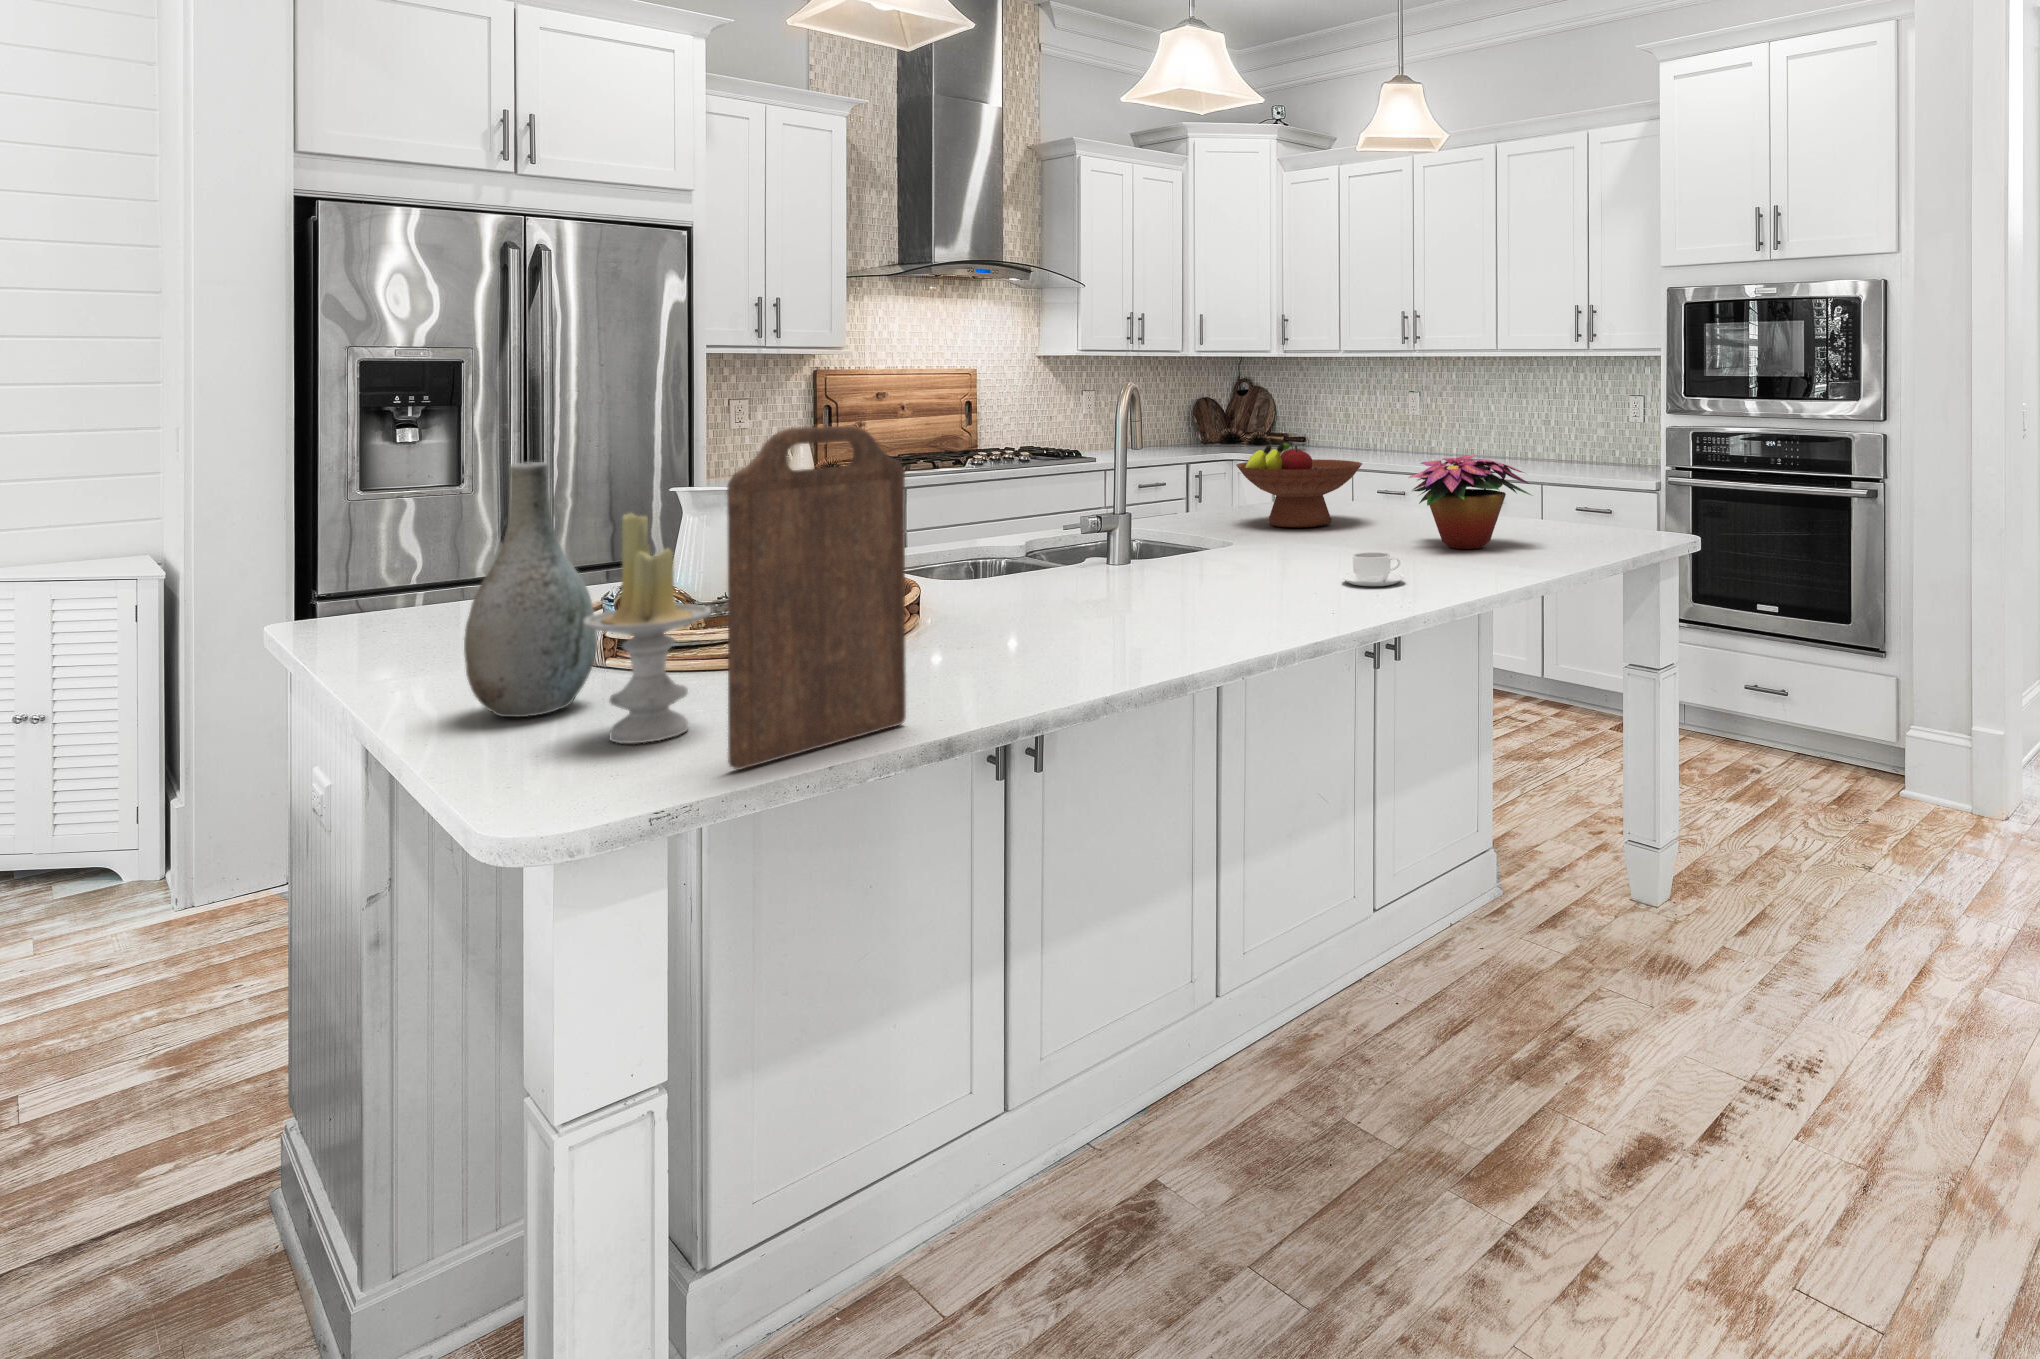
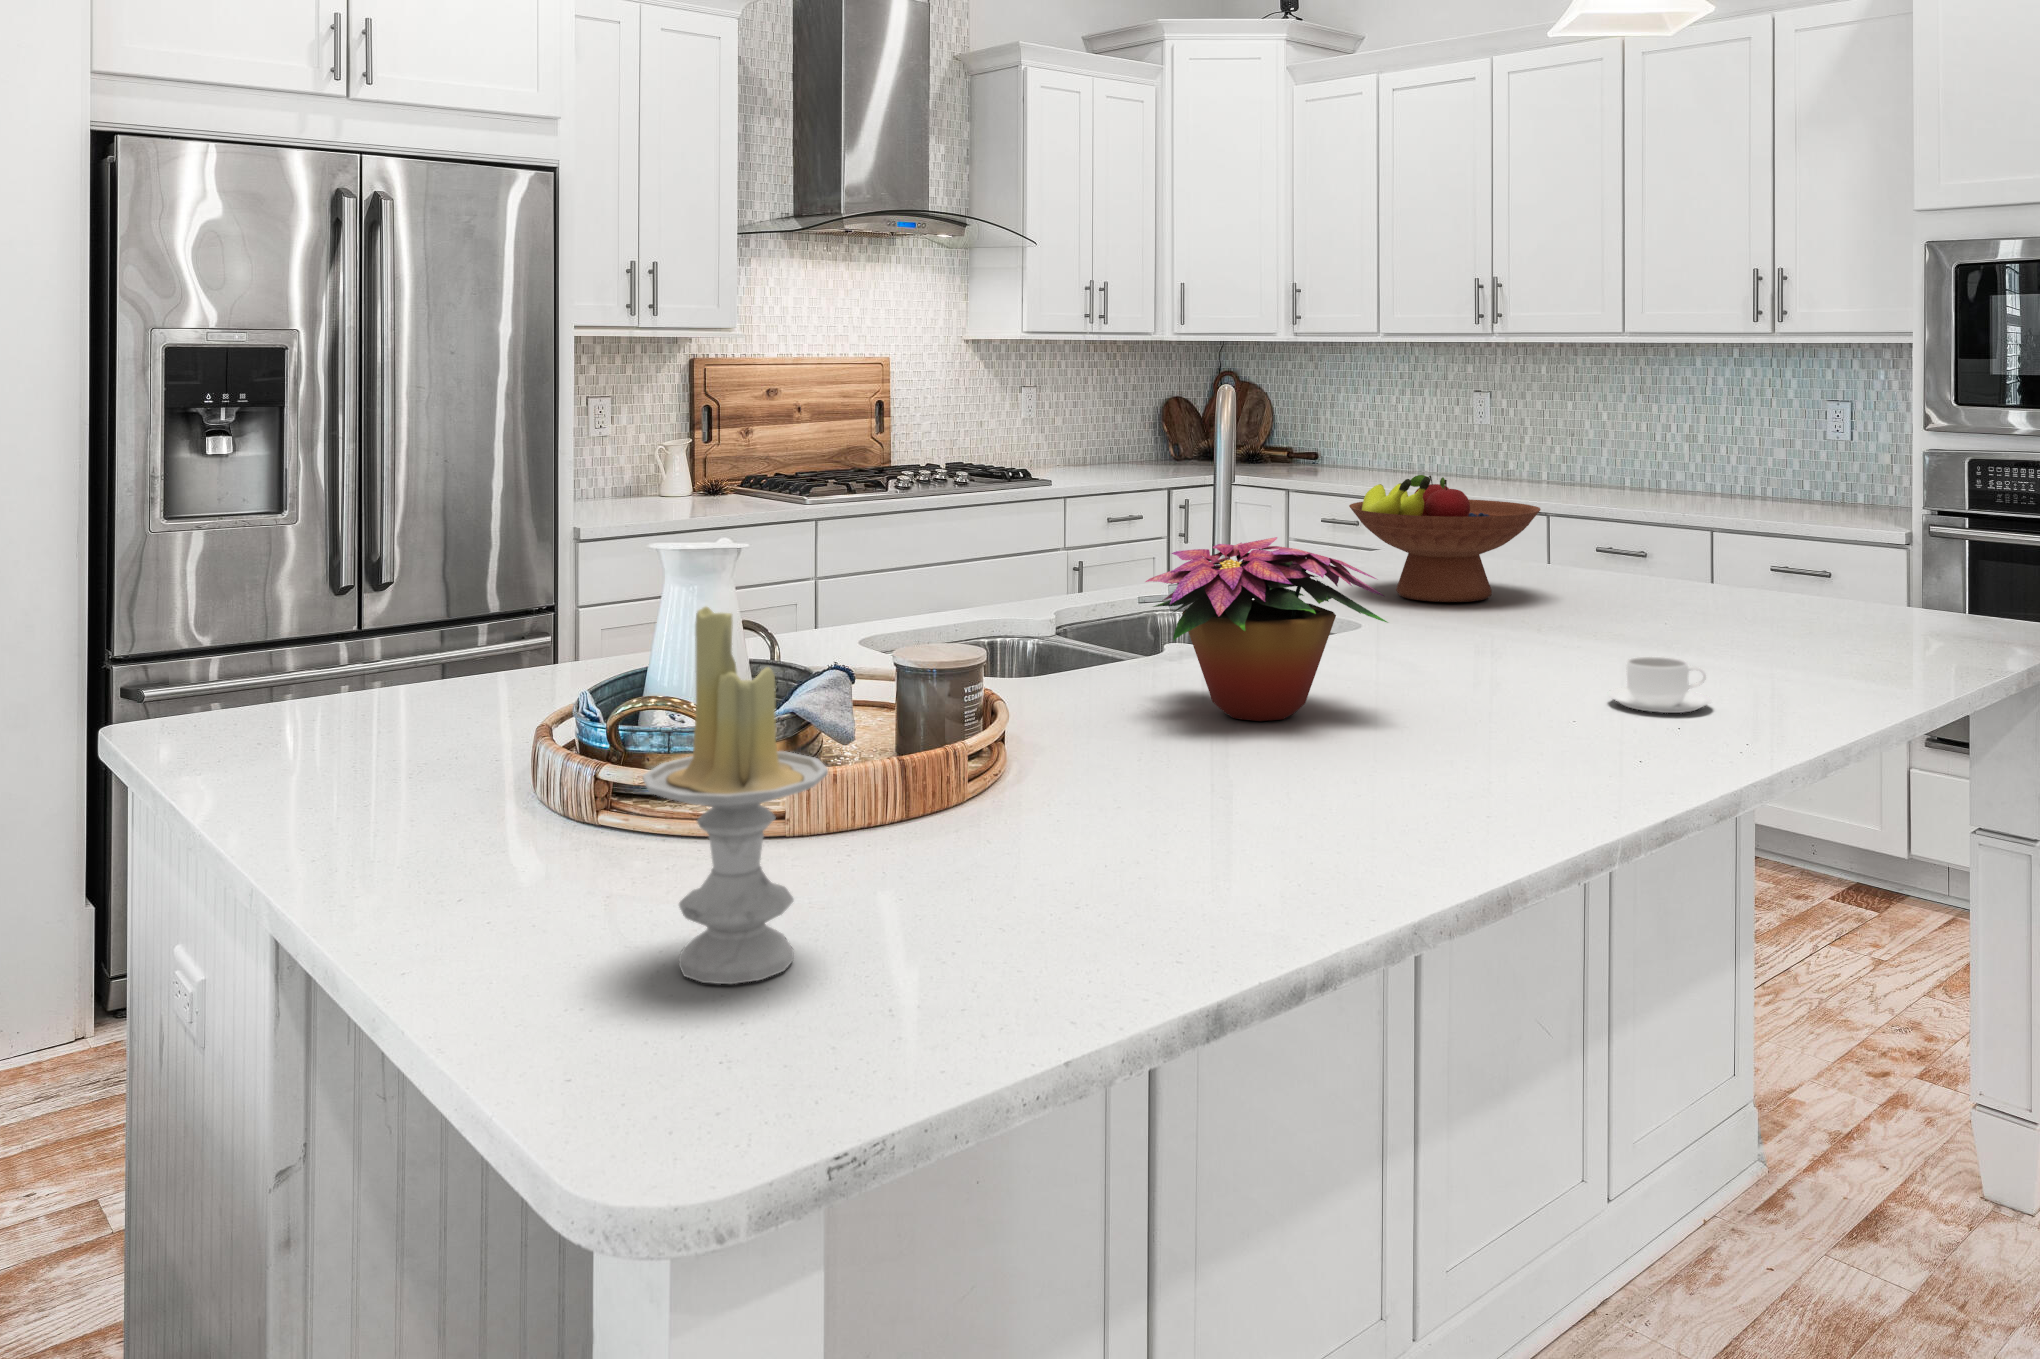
cutting board: present [727,425,906,770] -> none [909,471,1135,1054]
flower arrangement: present [1409,454,1531,549] -> present [1146,537,1388,721]
vase: present [464,462,597,717] -> none [442,518,623,919]

